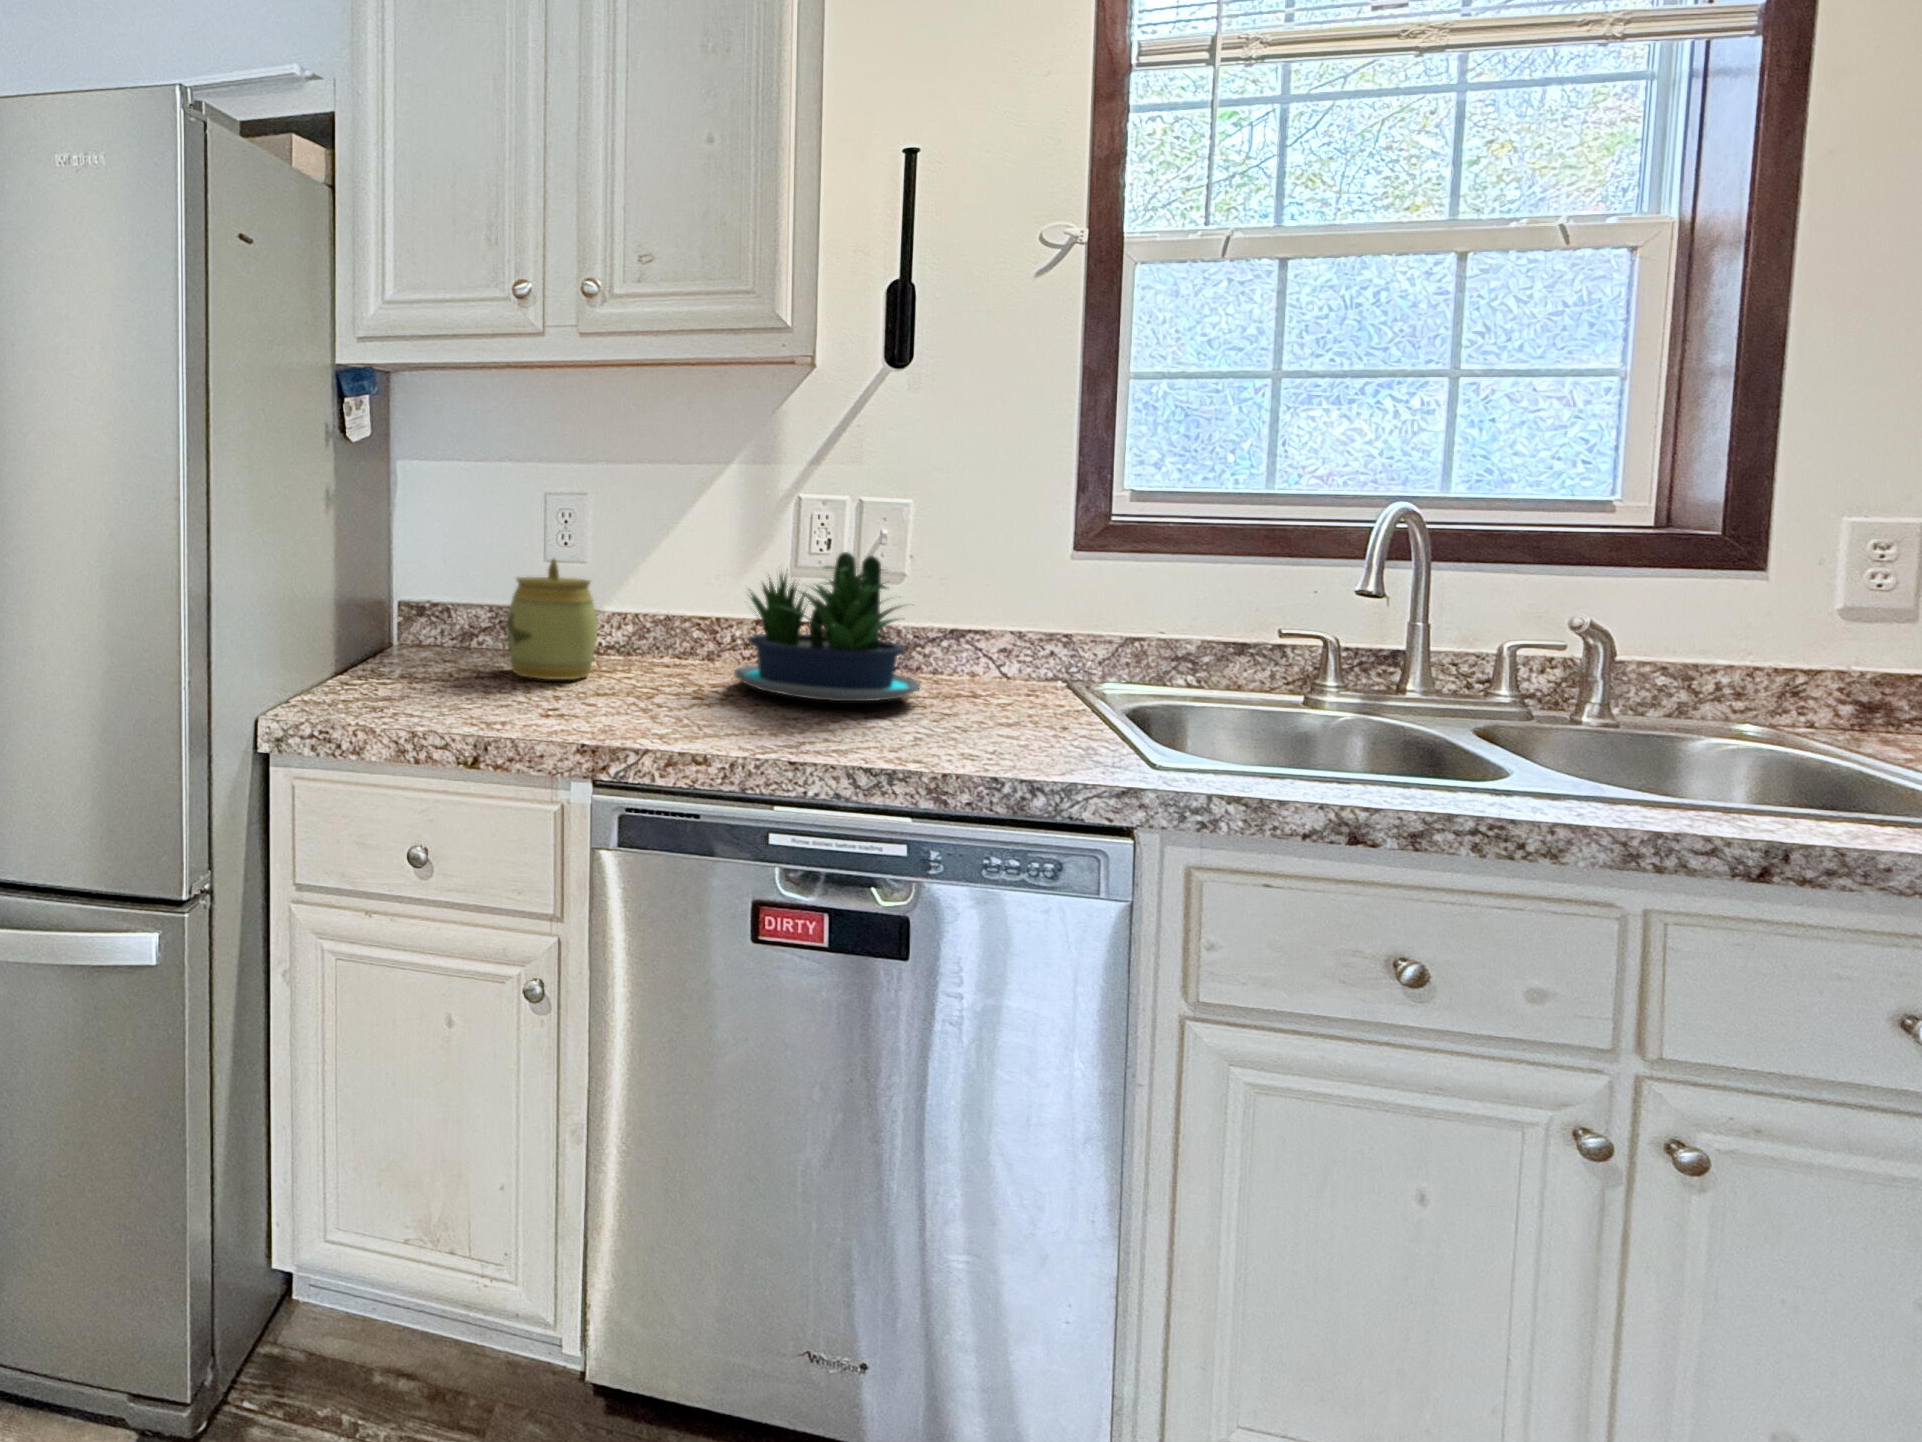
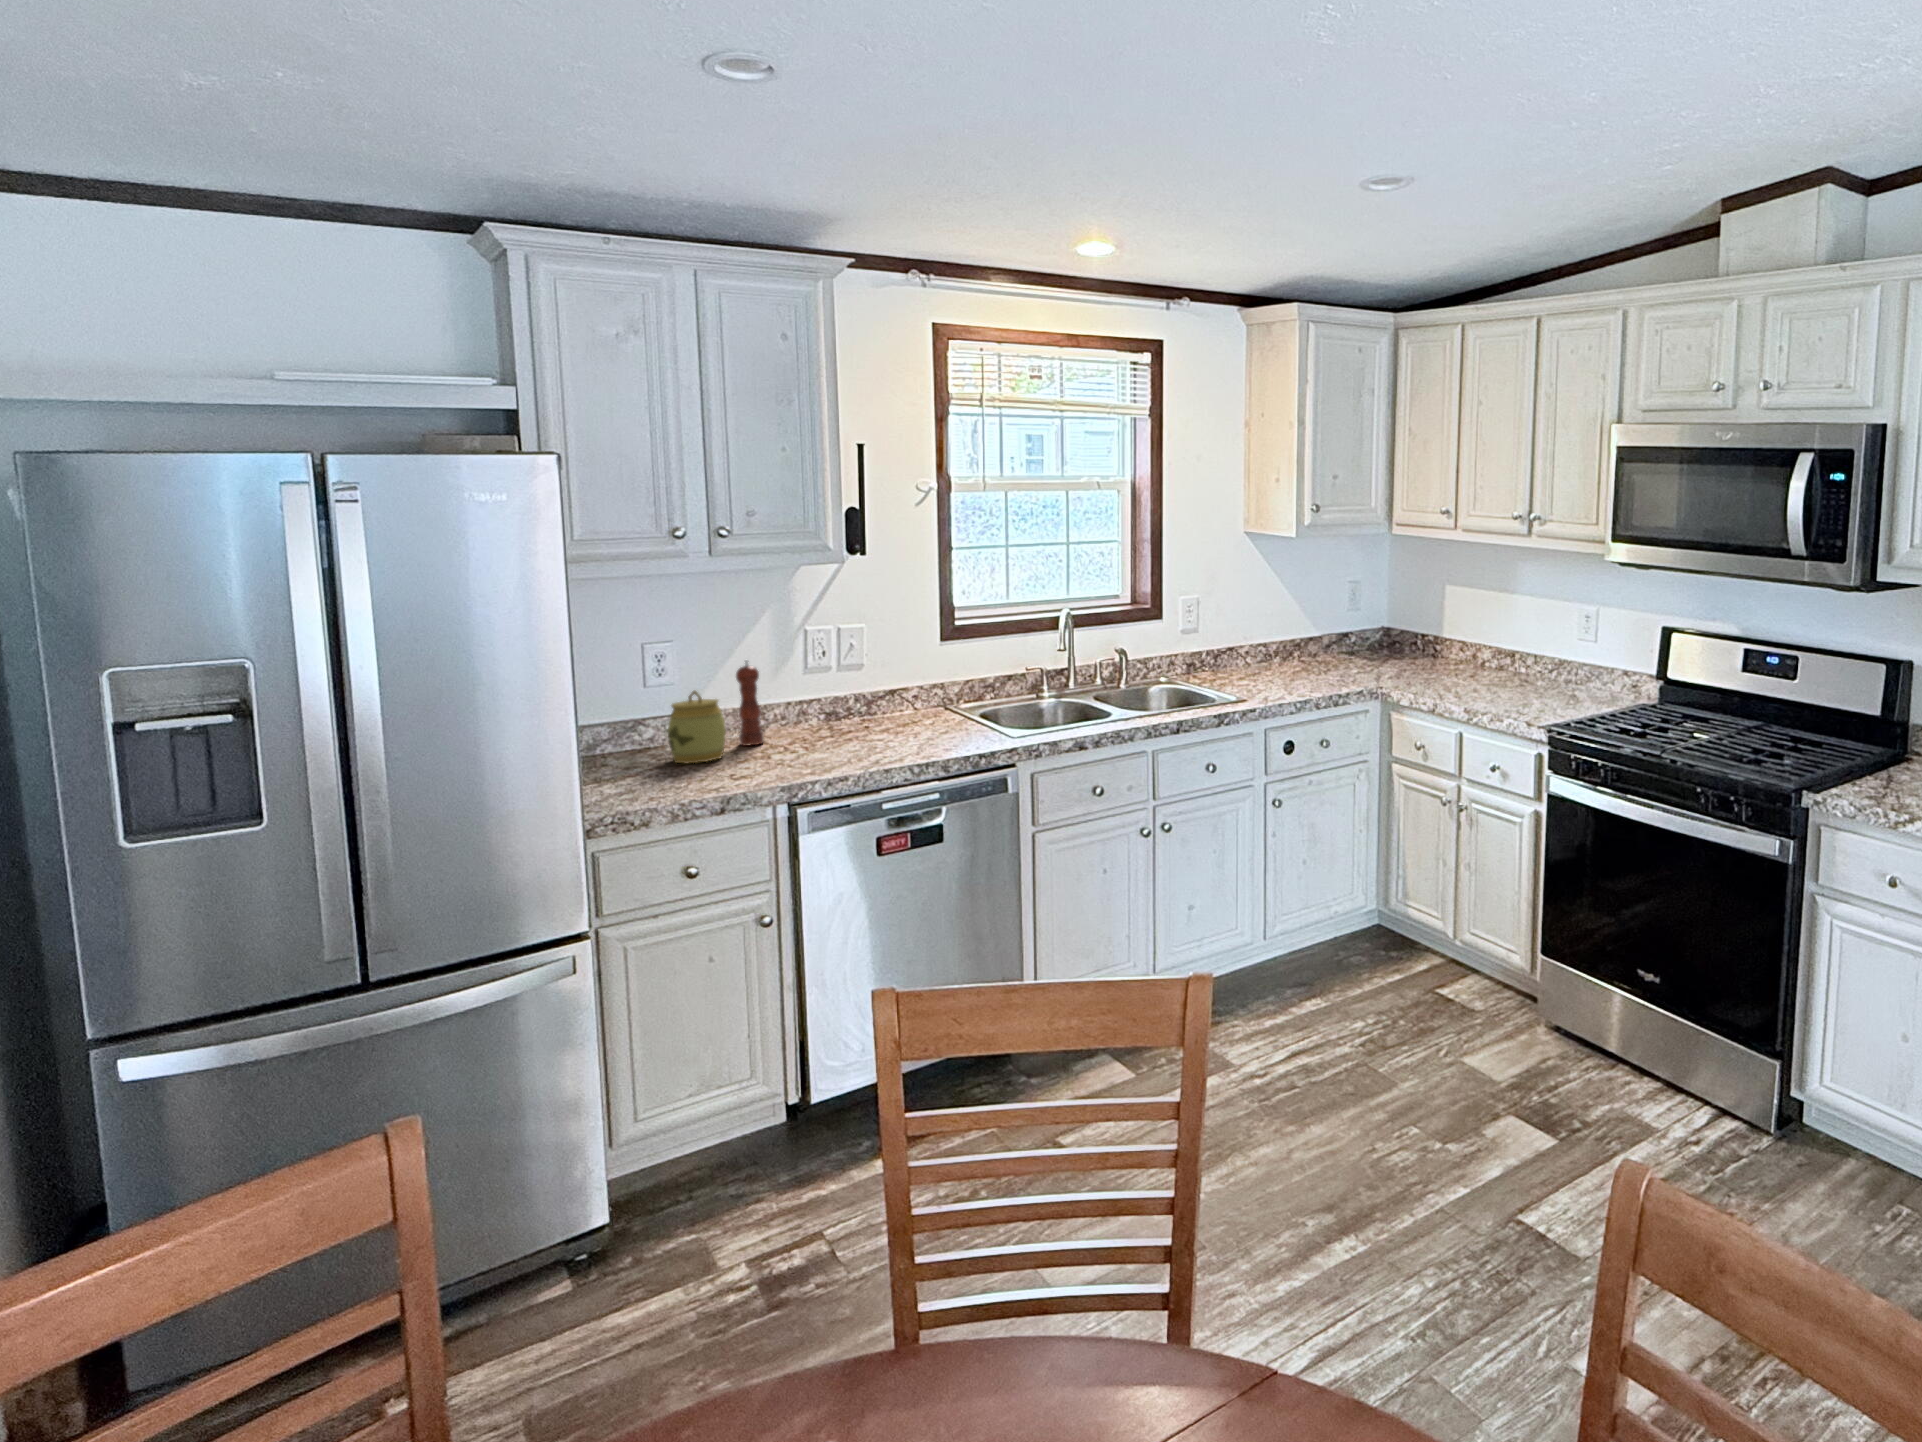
pepper mill: none [638,526,680,673] -> present [736,660,764,746]
potted plant: present [734,552,920,701] -> none [803,662,910,742]

